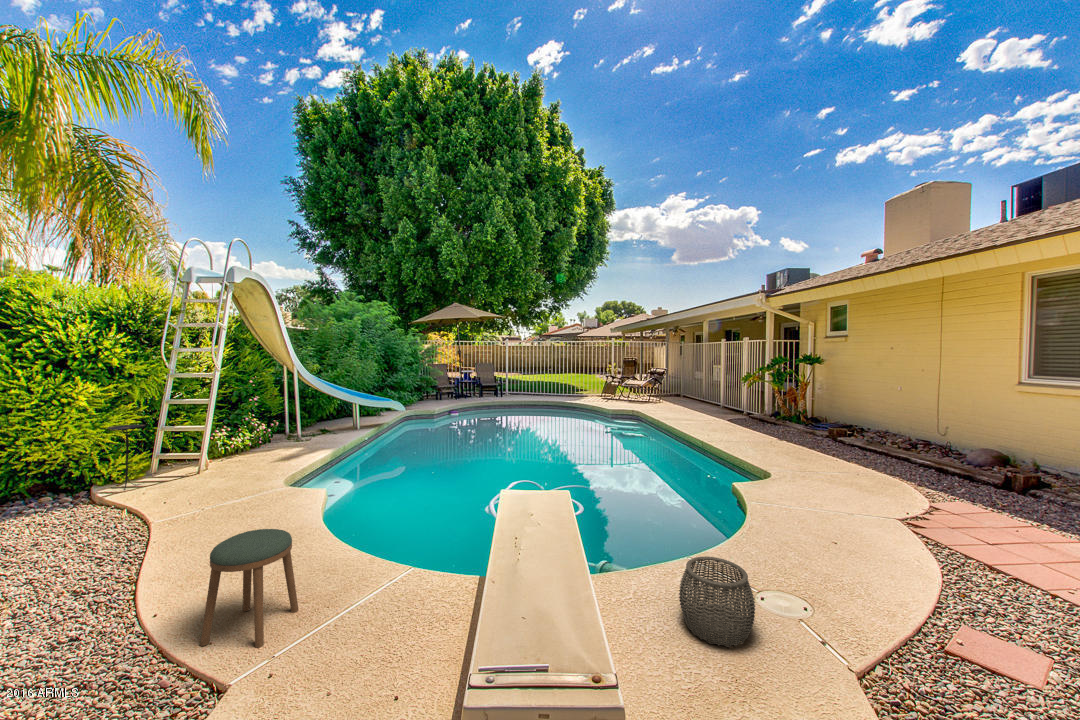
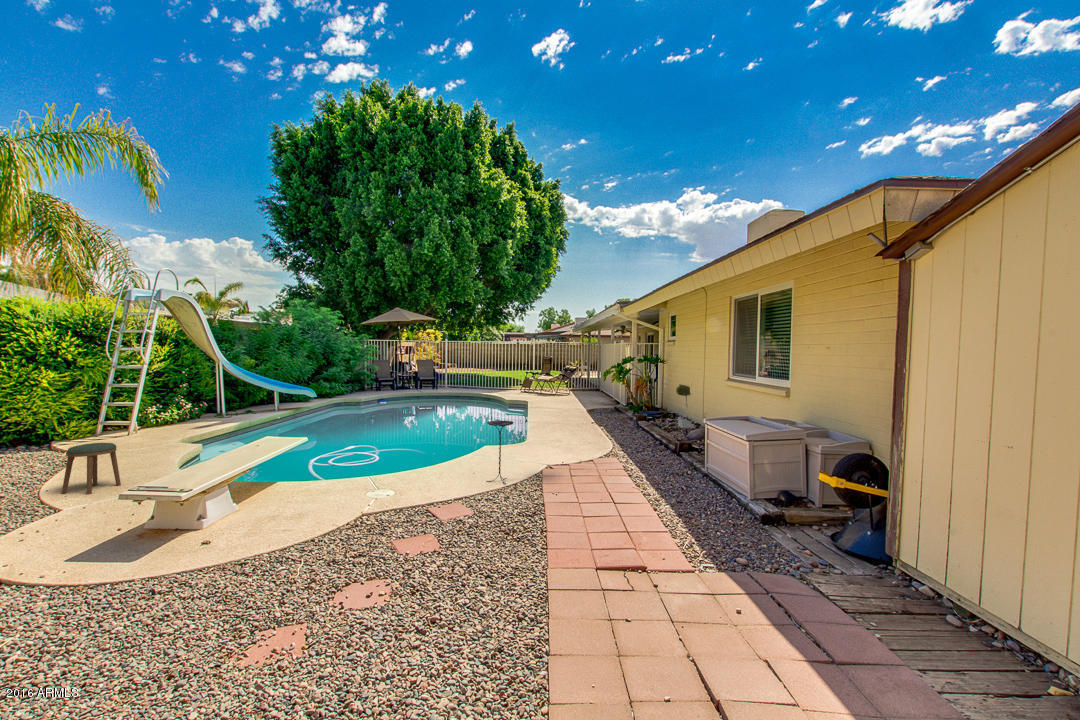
potted tree: none [894,391,925,448] -> present [676,384,694,429]
side table: present [108,425,146,490] -> present [487,421,514,483]
woven basket: present [679,556,755,647] -> none [298,460,339,498]

